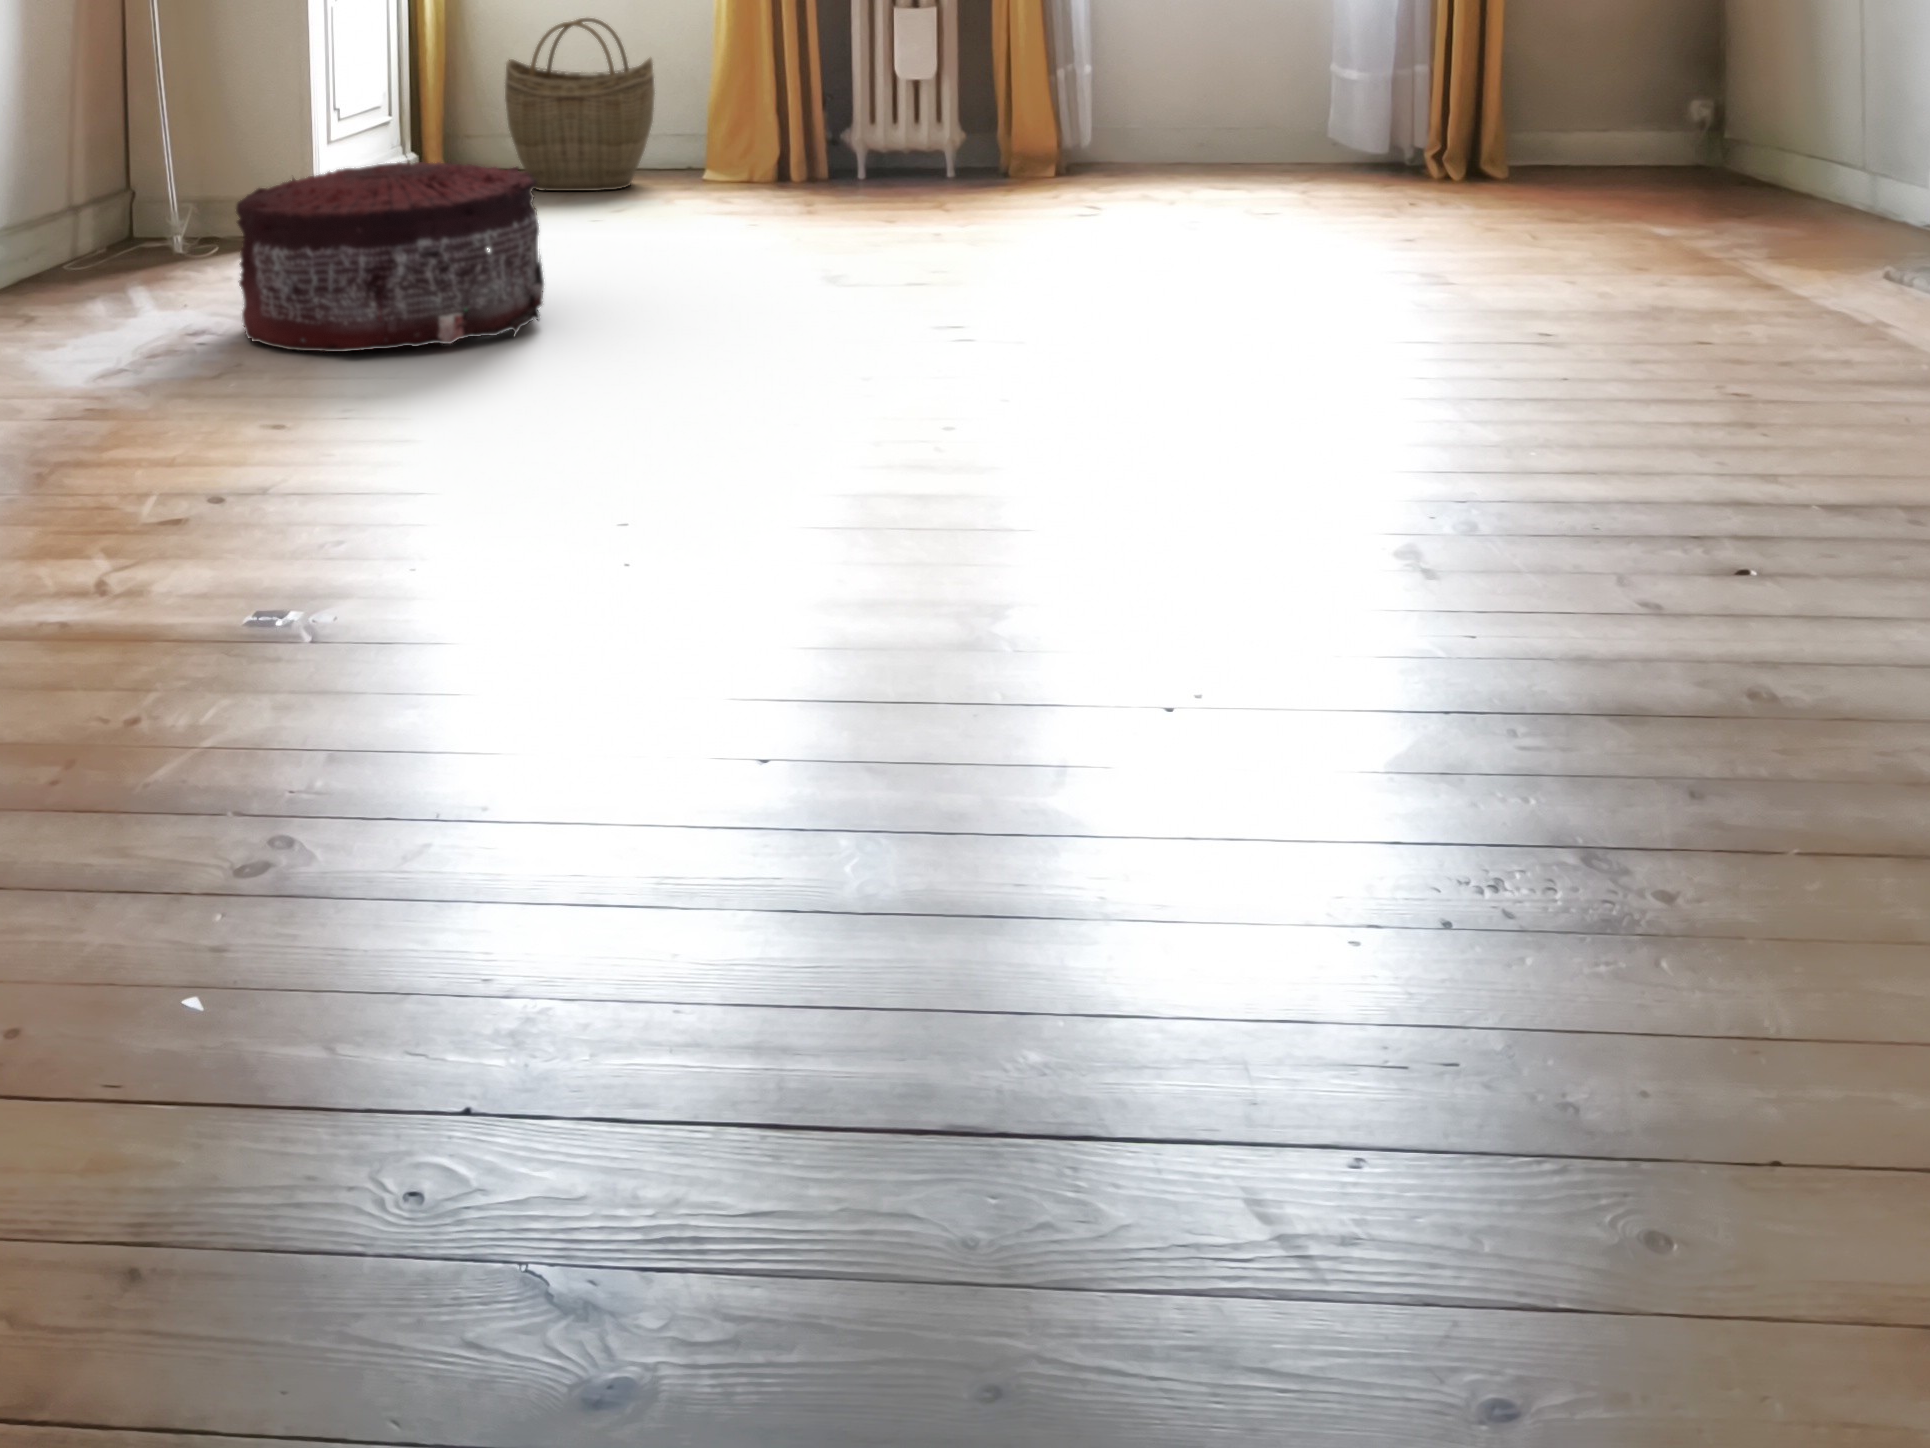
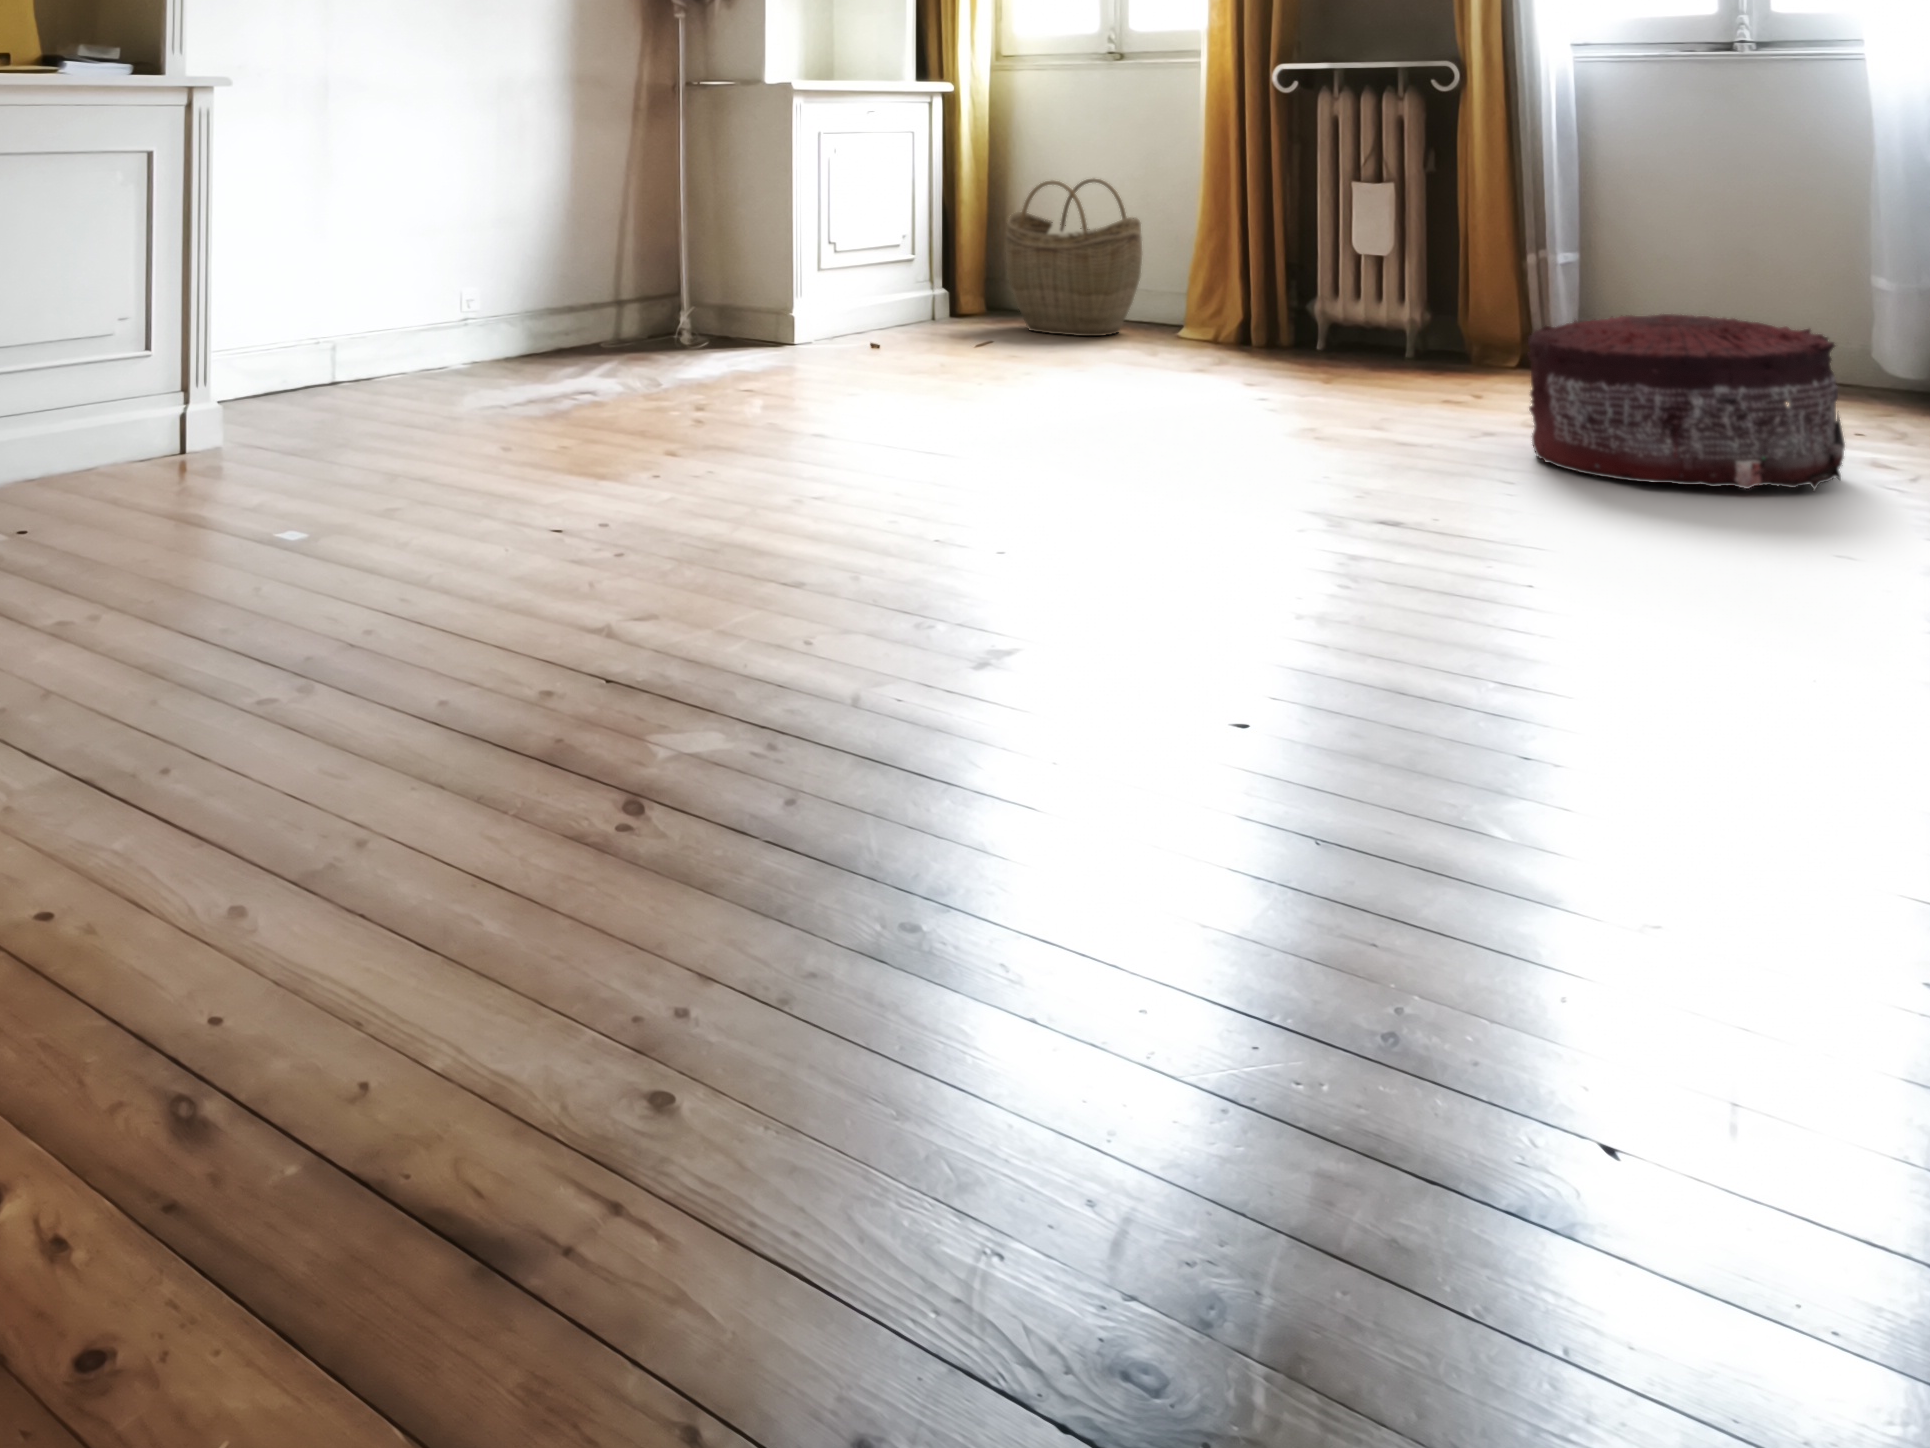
pouf: present [236,162,544,352] -> present [1528,314,1845,491]

